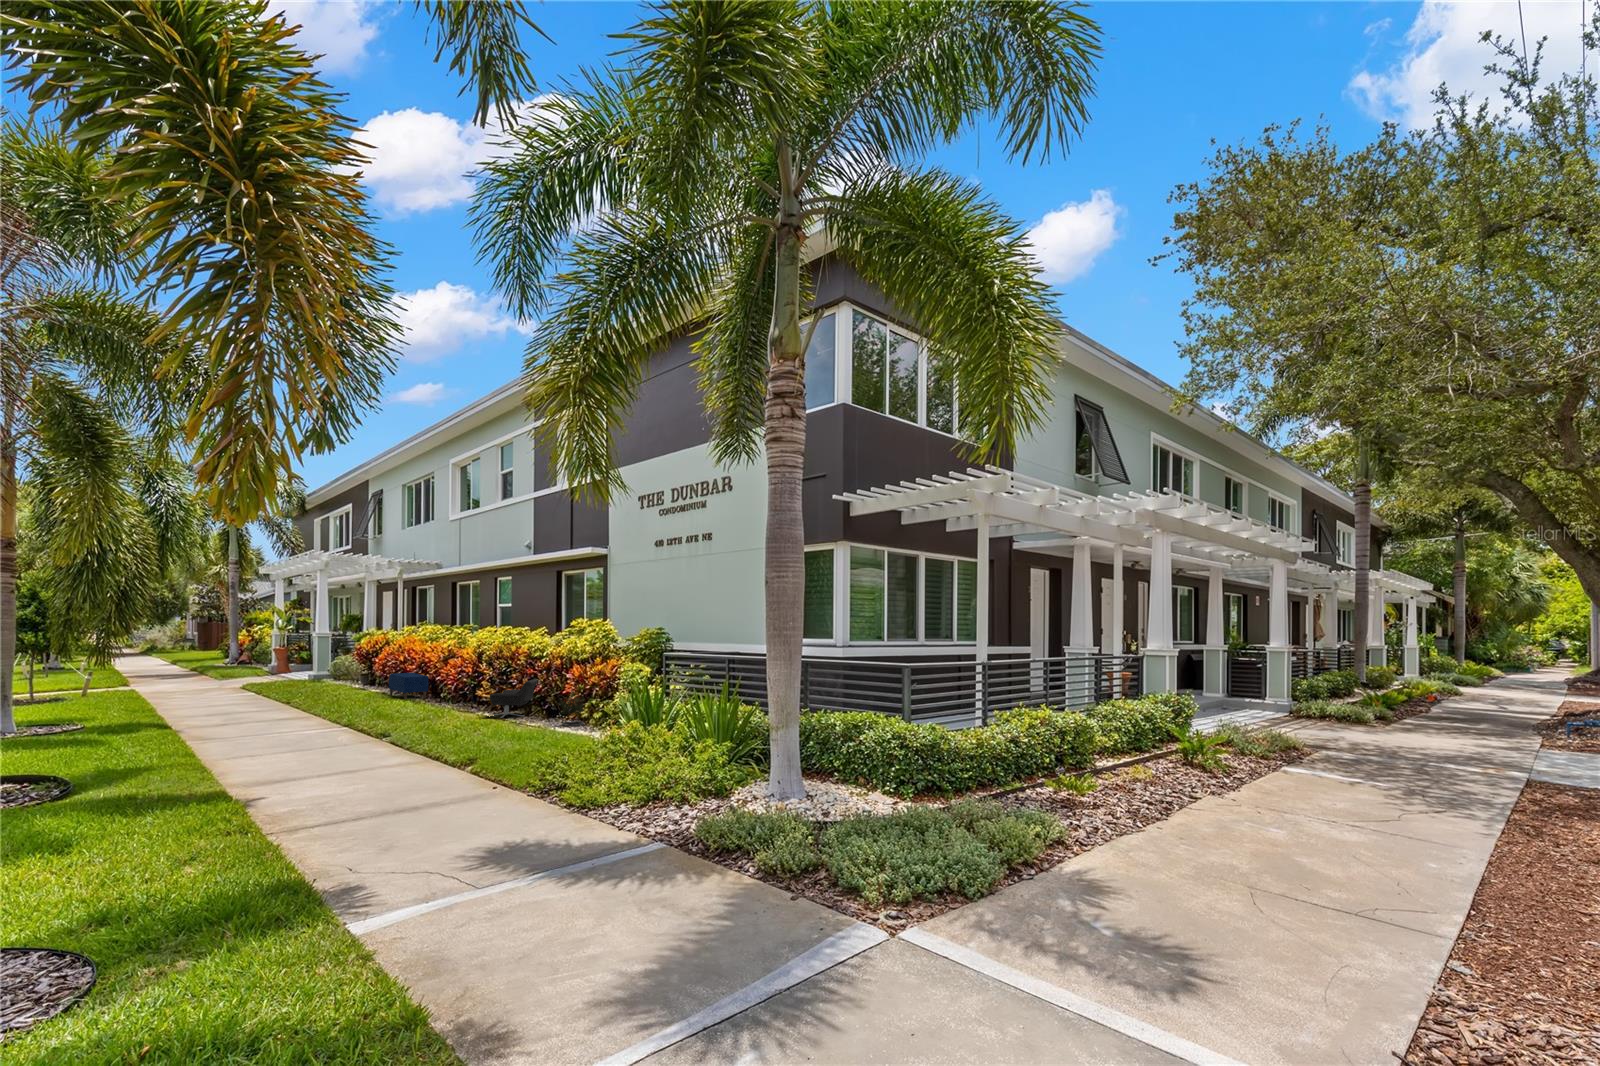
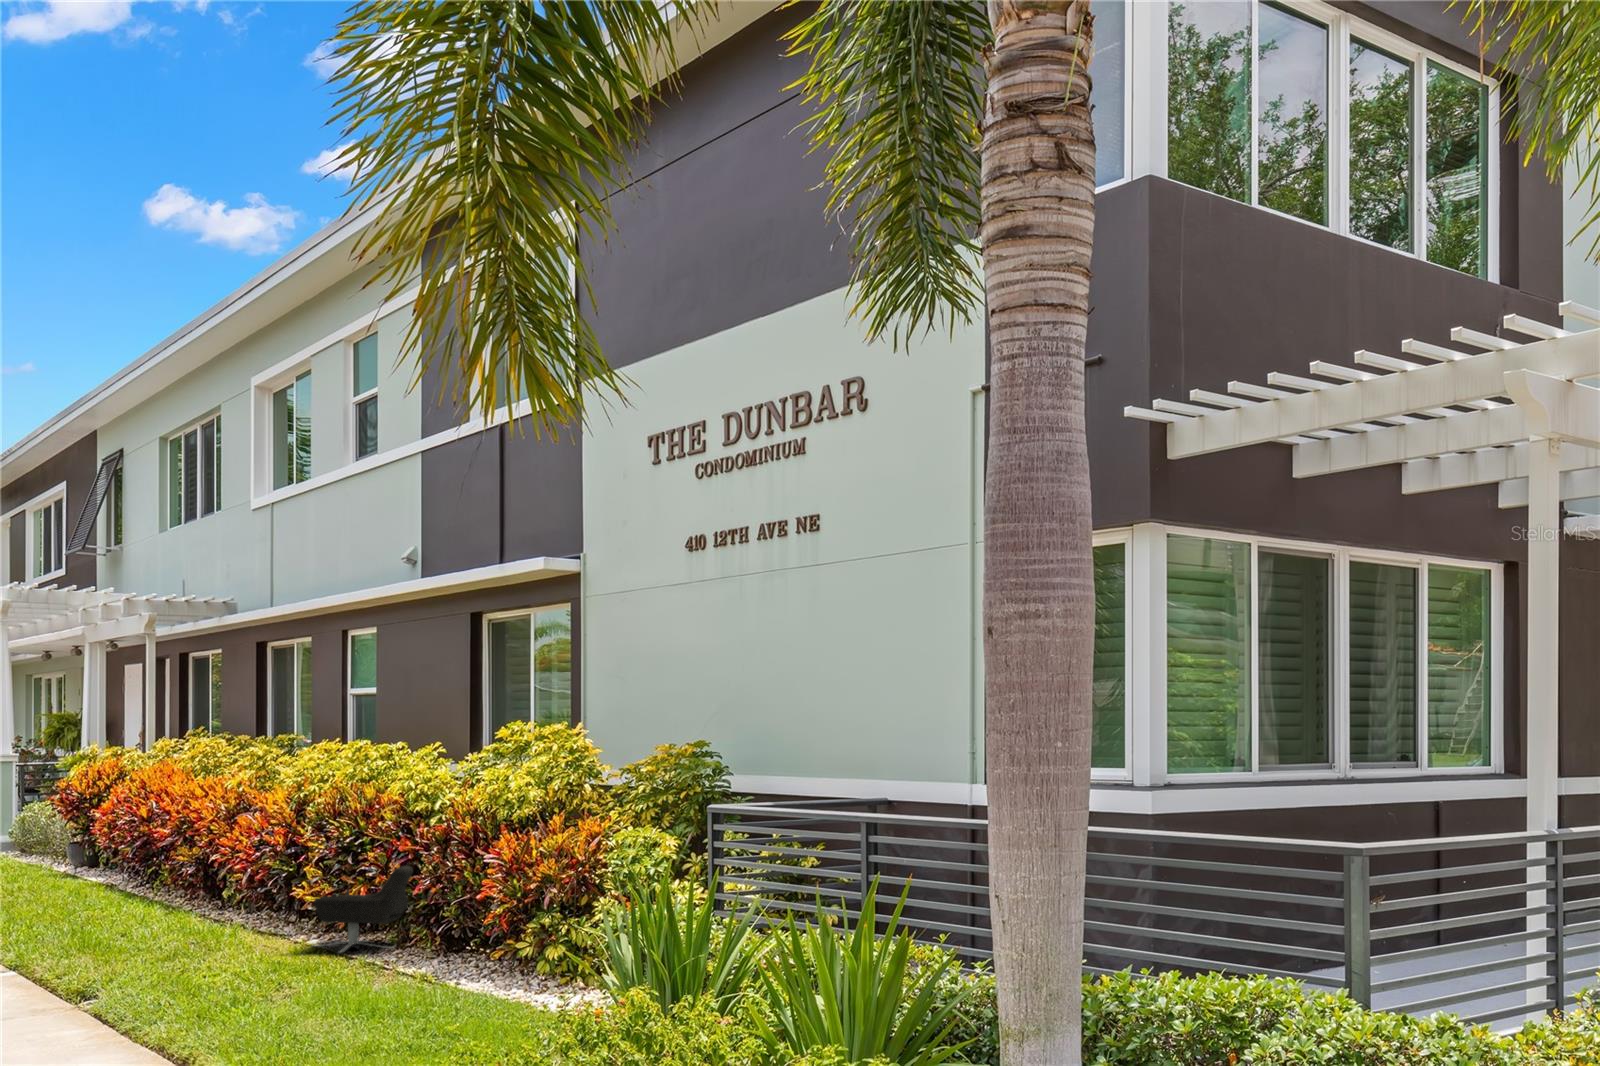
bench: present [389,673,428,699] -> none [114,842,196,903]
potted tree: present [560,687,584,726] -> none [464,881,528,977]

